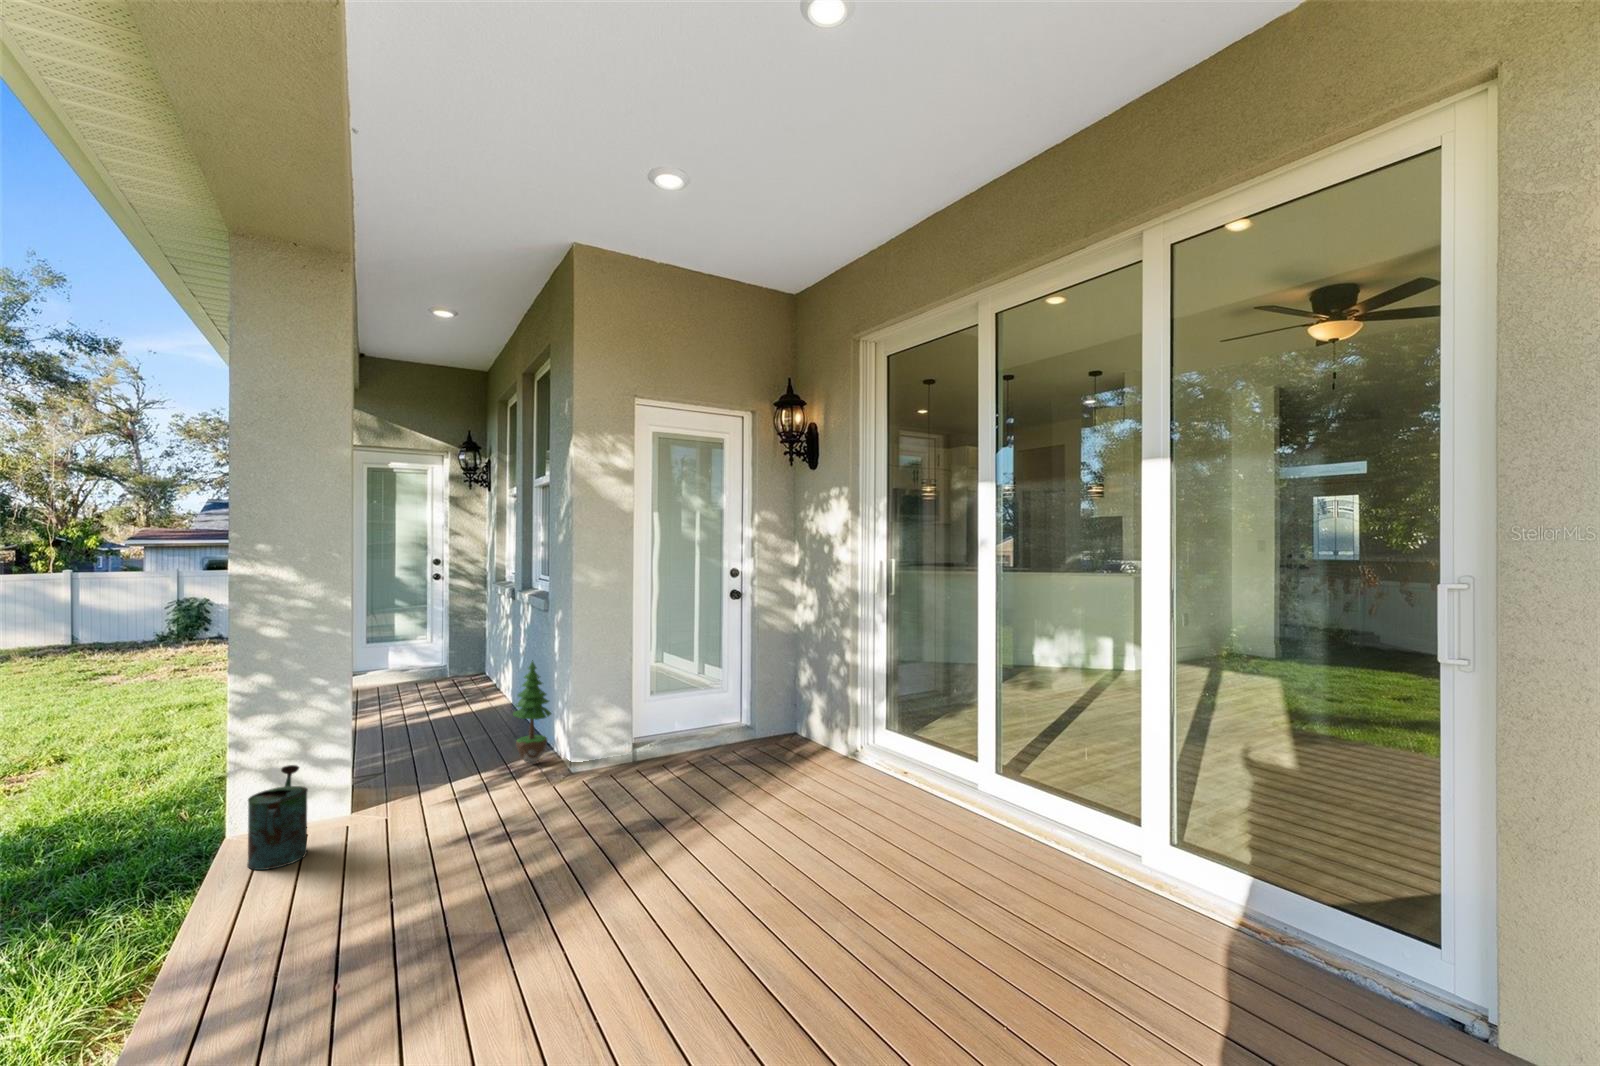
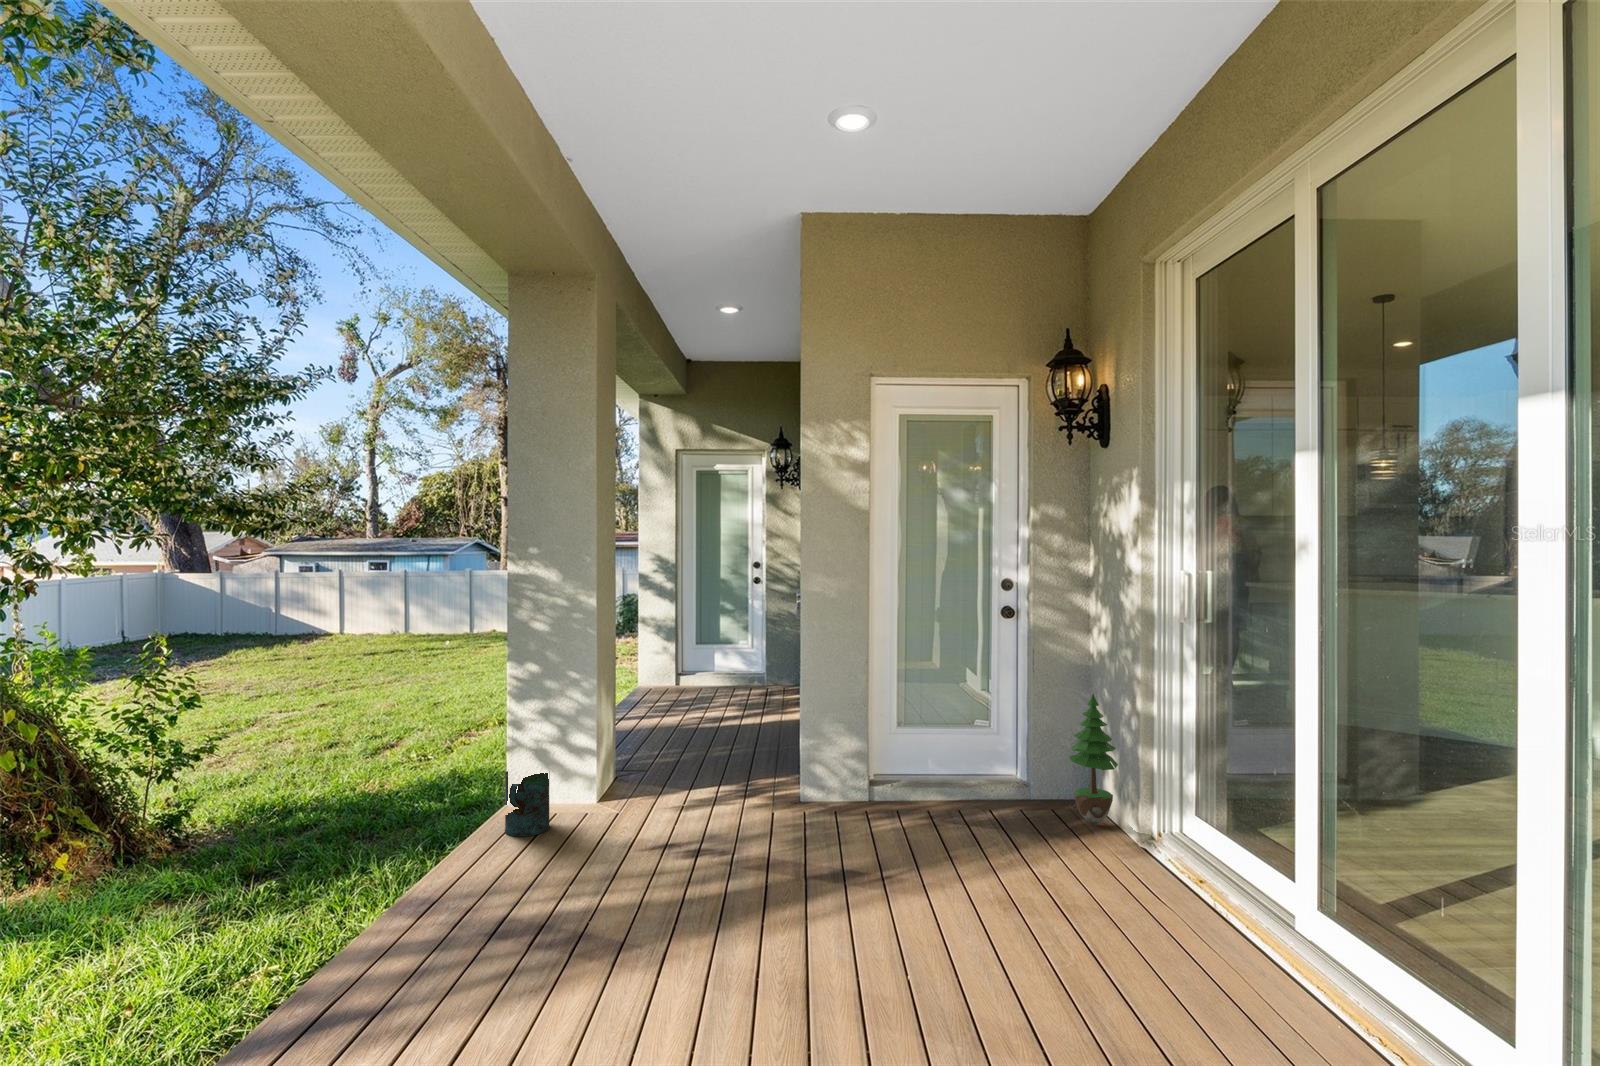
potted tree: present [513,660,551,764] -> present [1069,694,1118,825]

